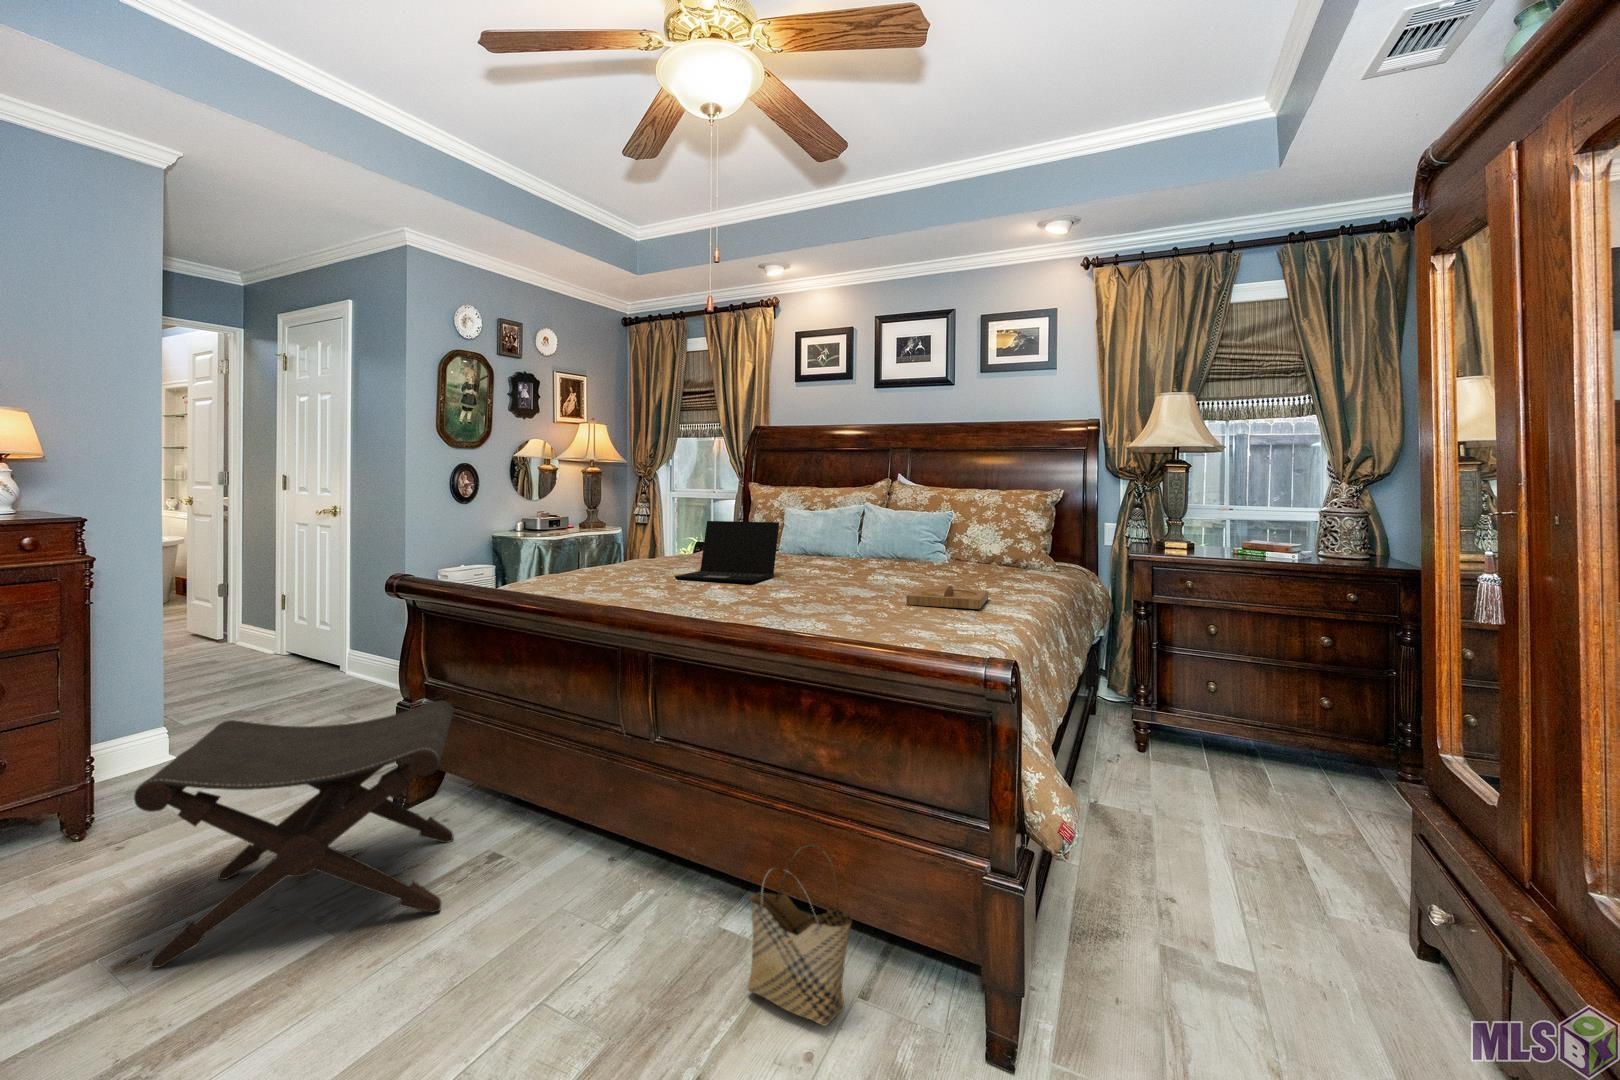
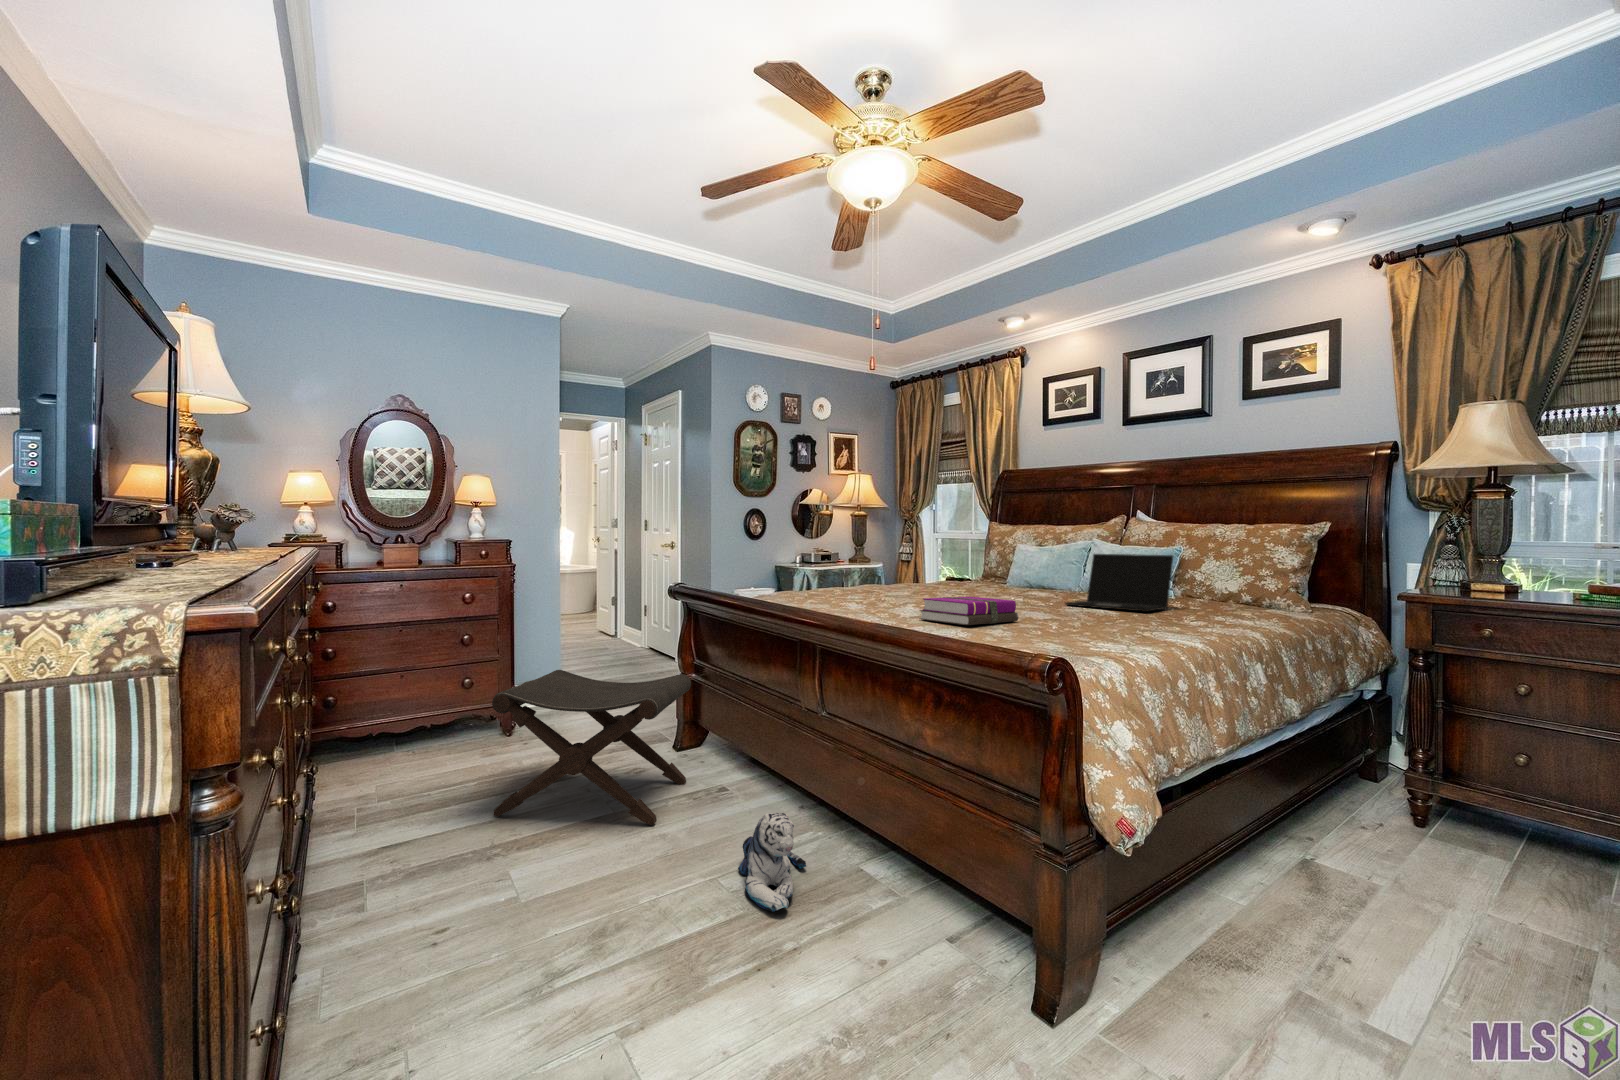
laptop: present [675,521,779,583] -> present [1065,554,1173,612]
hardback book: none [770,578,864,614] -> present [920,597,1018,625]
tray: present [906,585,988,609] -> none [1061,611,1164,633]
woven basket: present [747,844,852,1026] -> none [834,817,917,979]
plush toy: none [589,861,680,985] -> present [738,813,806,912]

